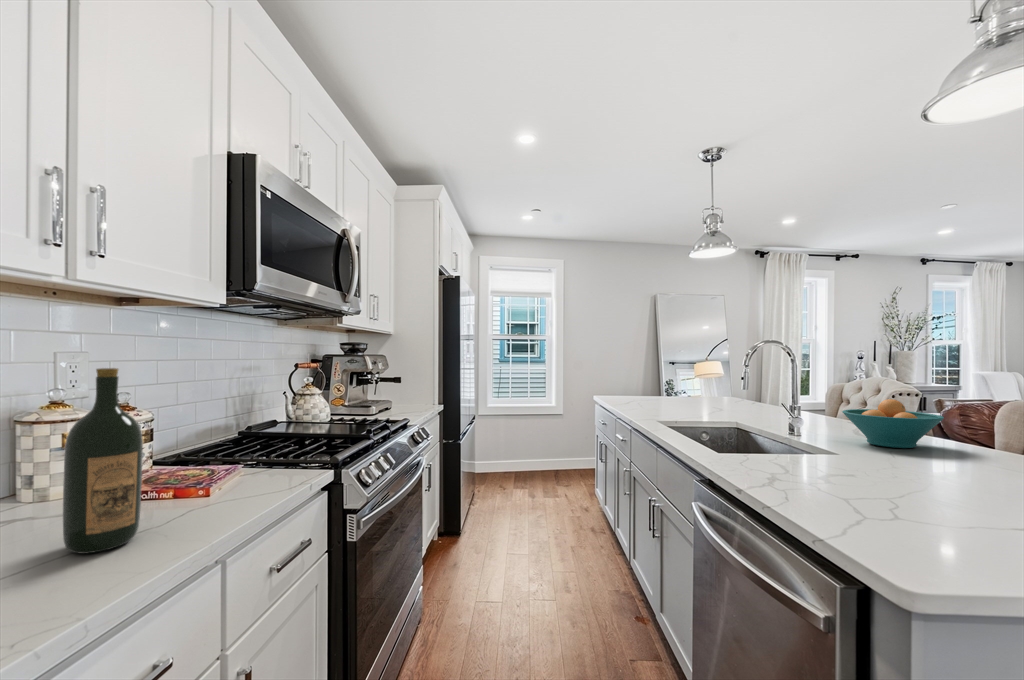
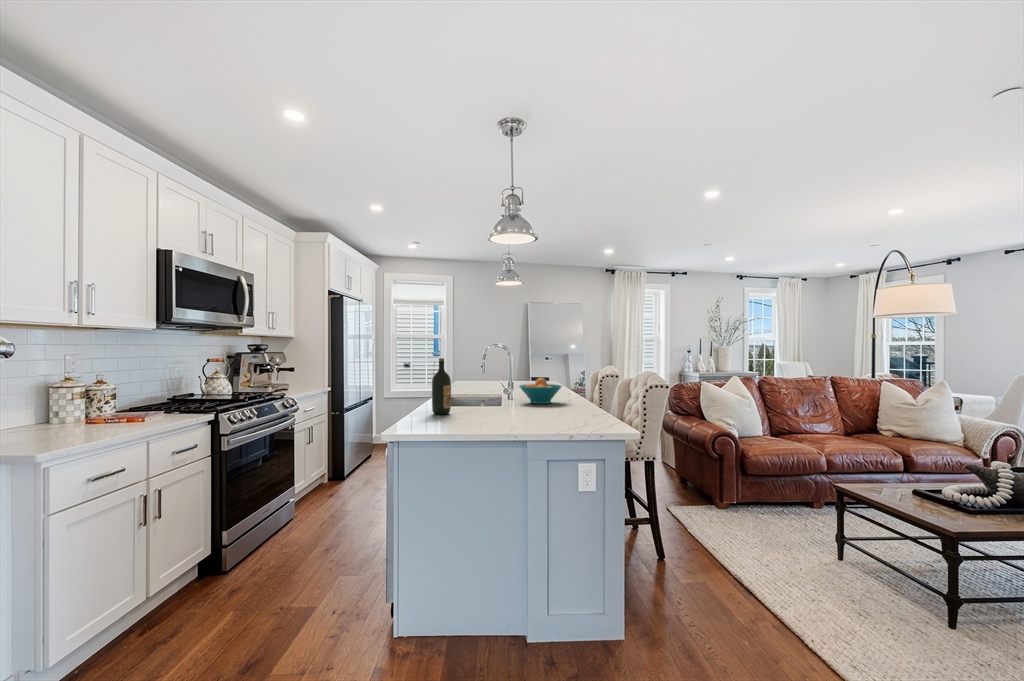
wine bottle: present [63,368,143,553] -> present [432,358,451,415]

